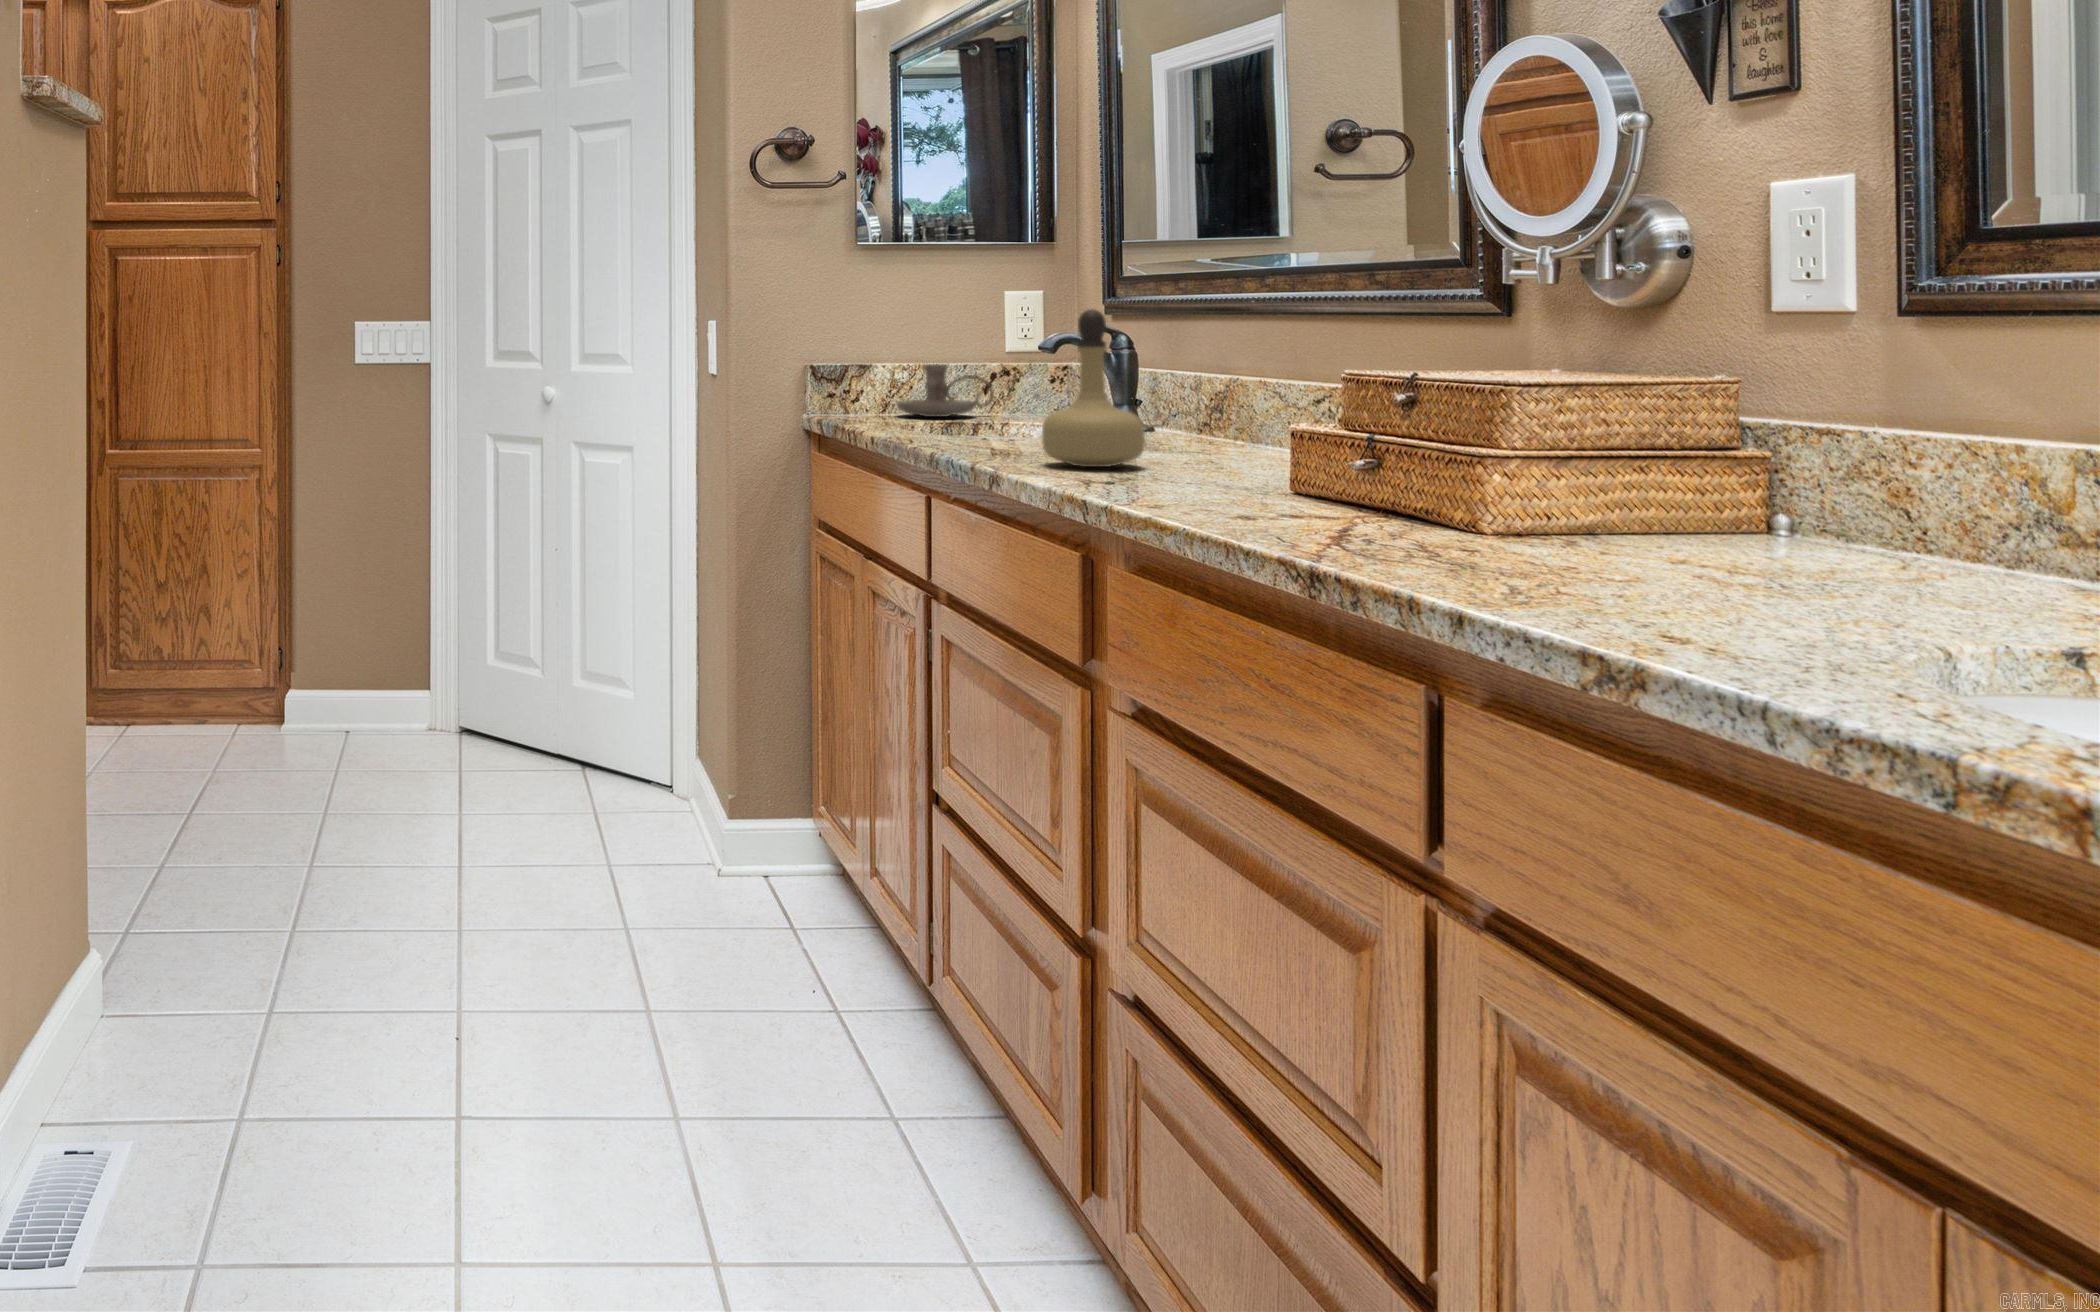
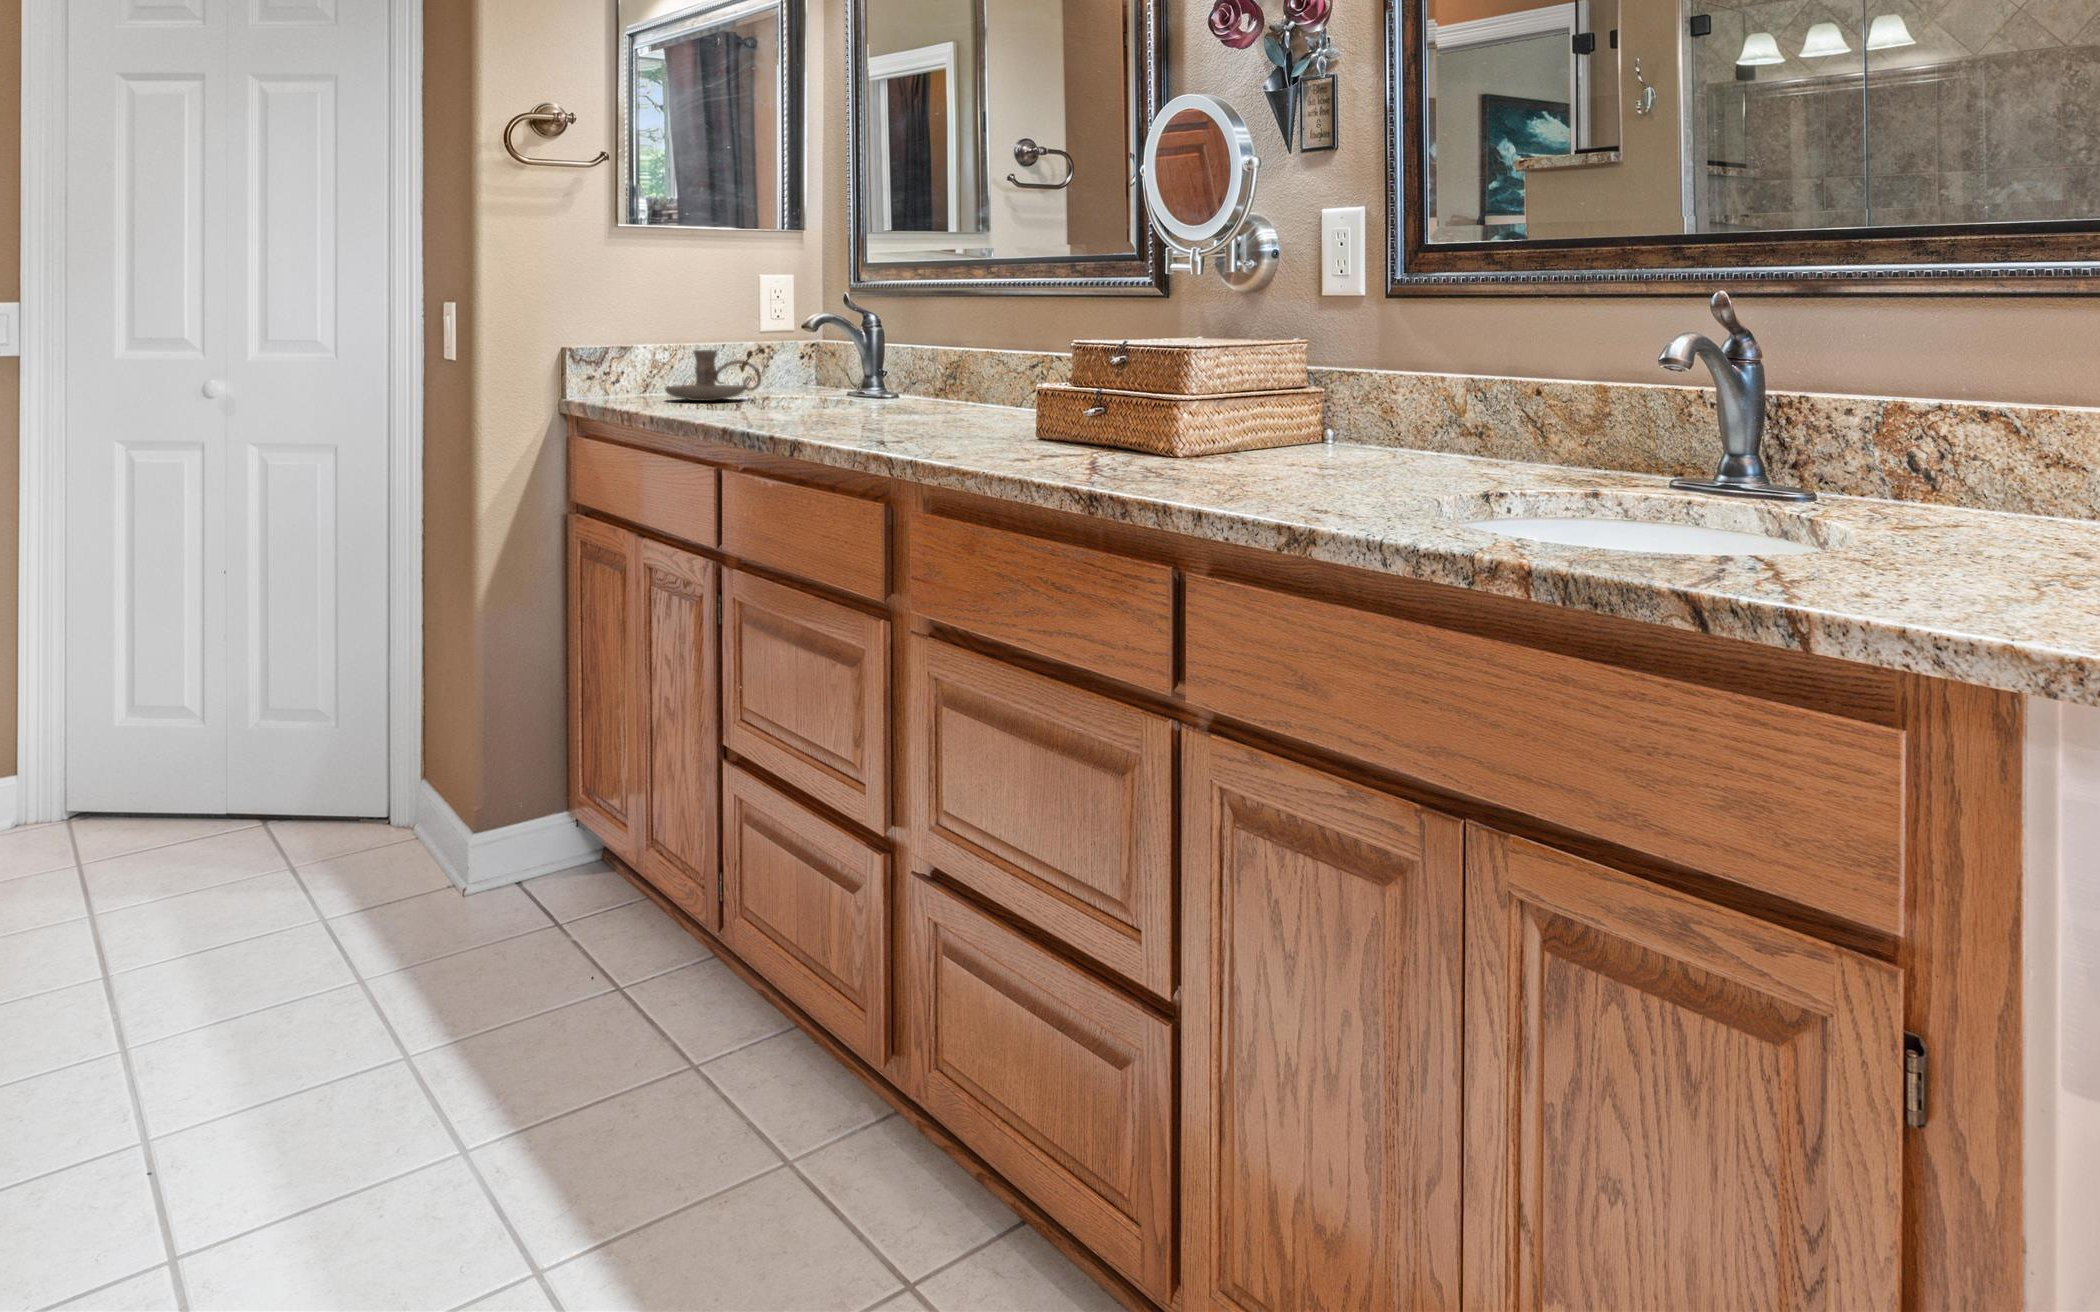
perfume bottle: present [1042,309,1145,467] -> none [838,296,926,435]

